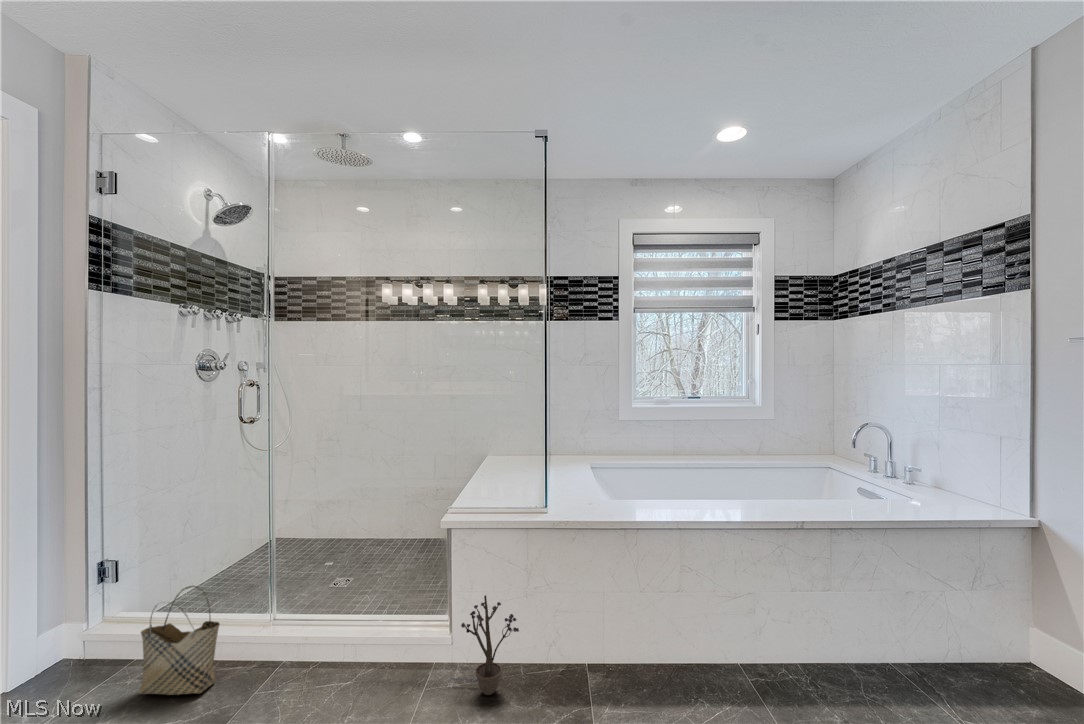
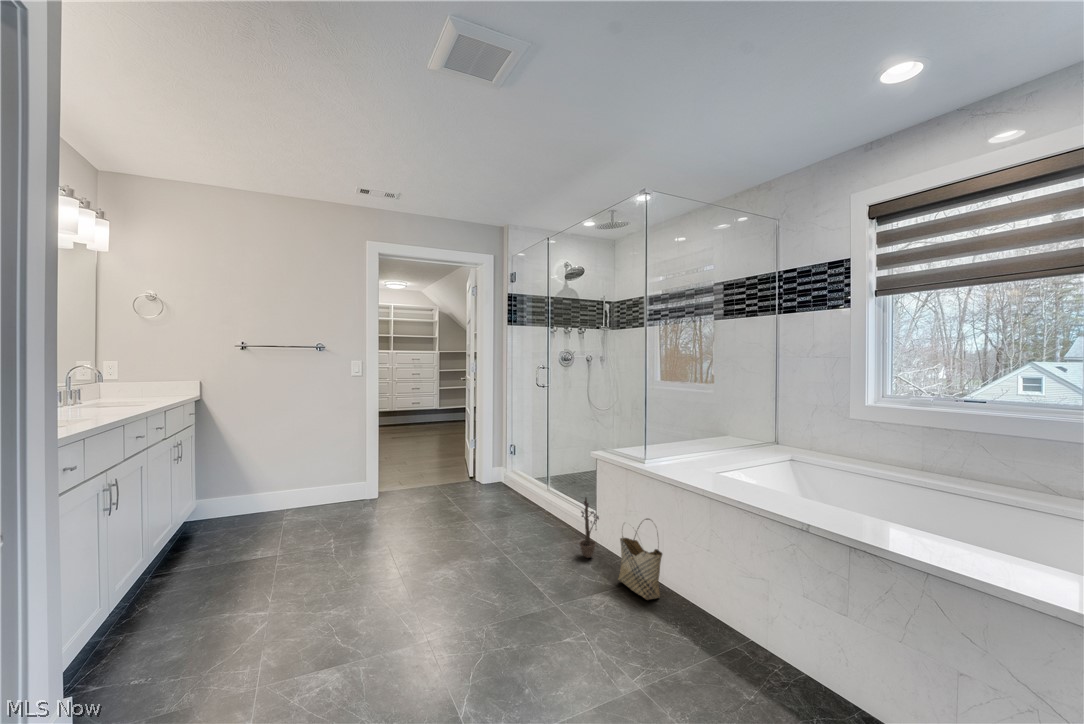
woven basket: present [139,586,220,695] -> present [618,519,662,600]

